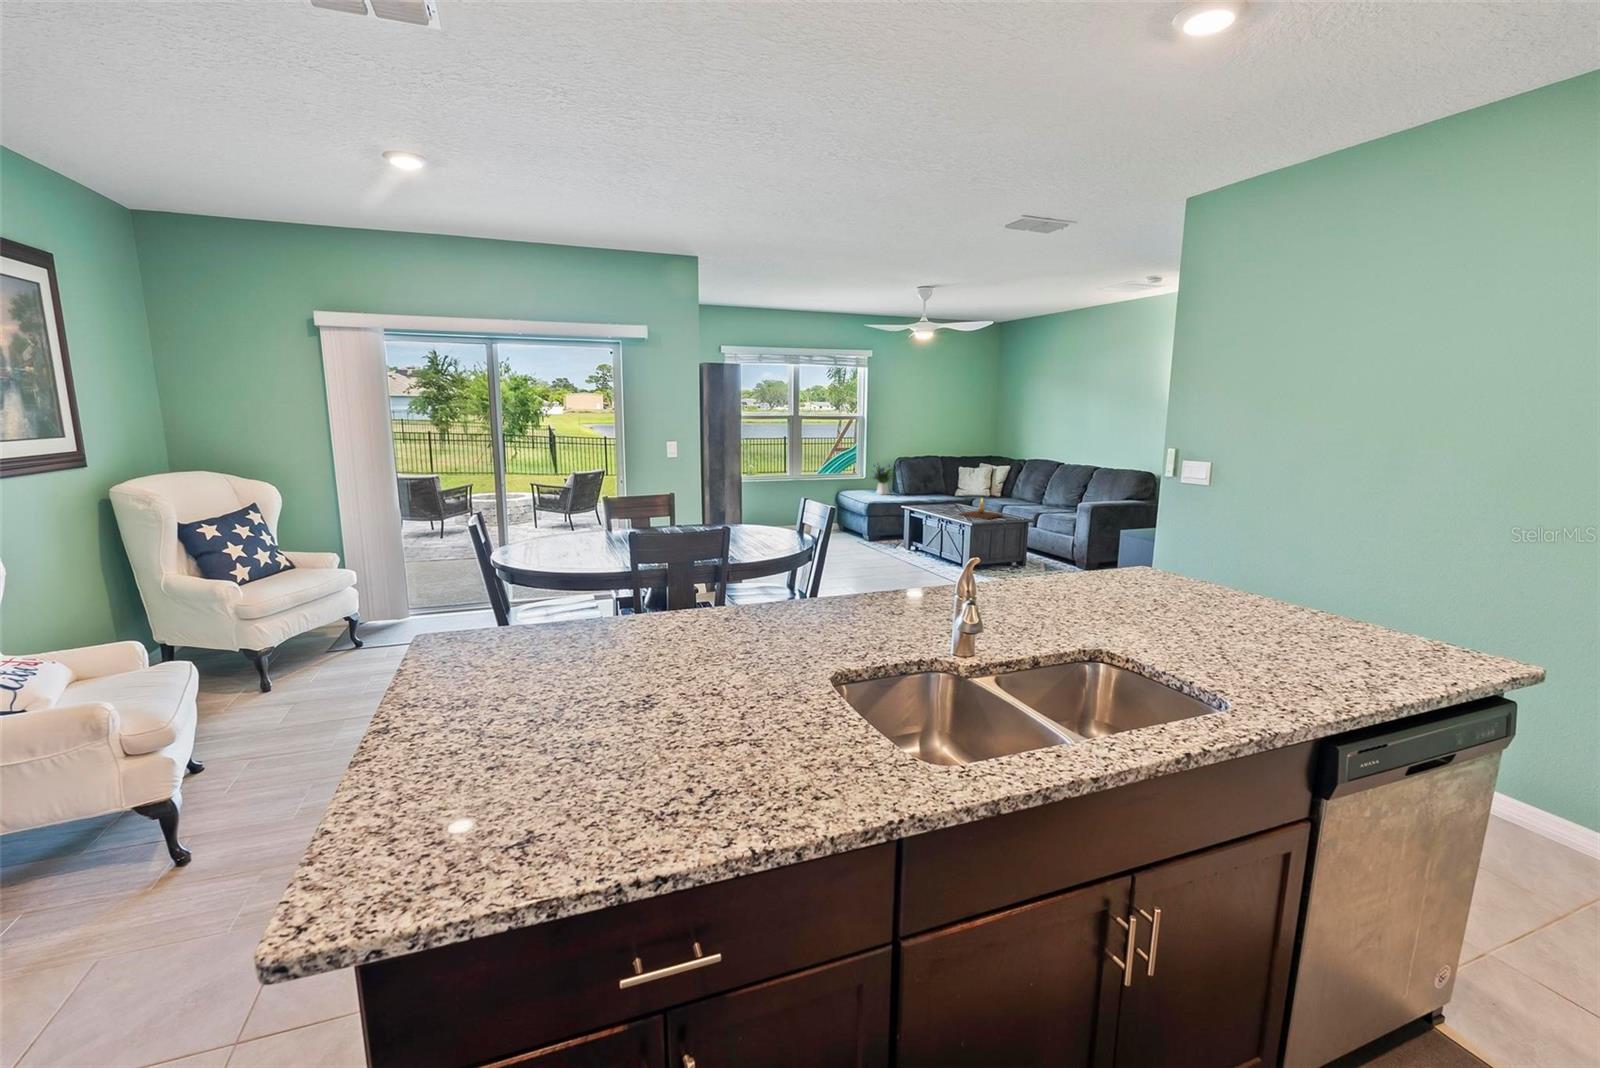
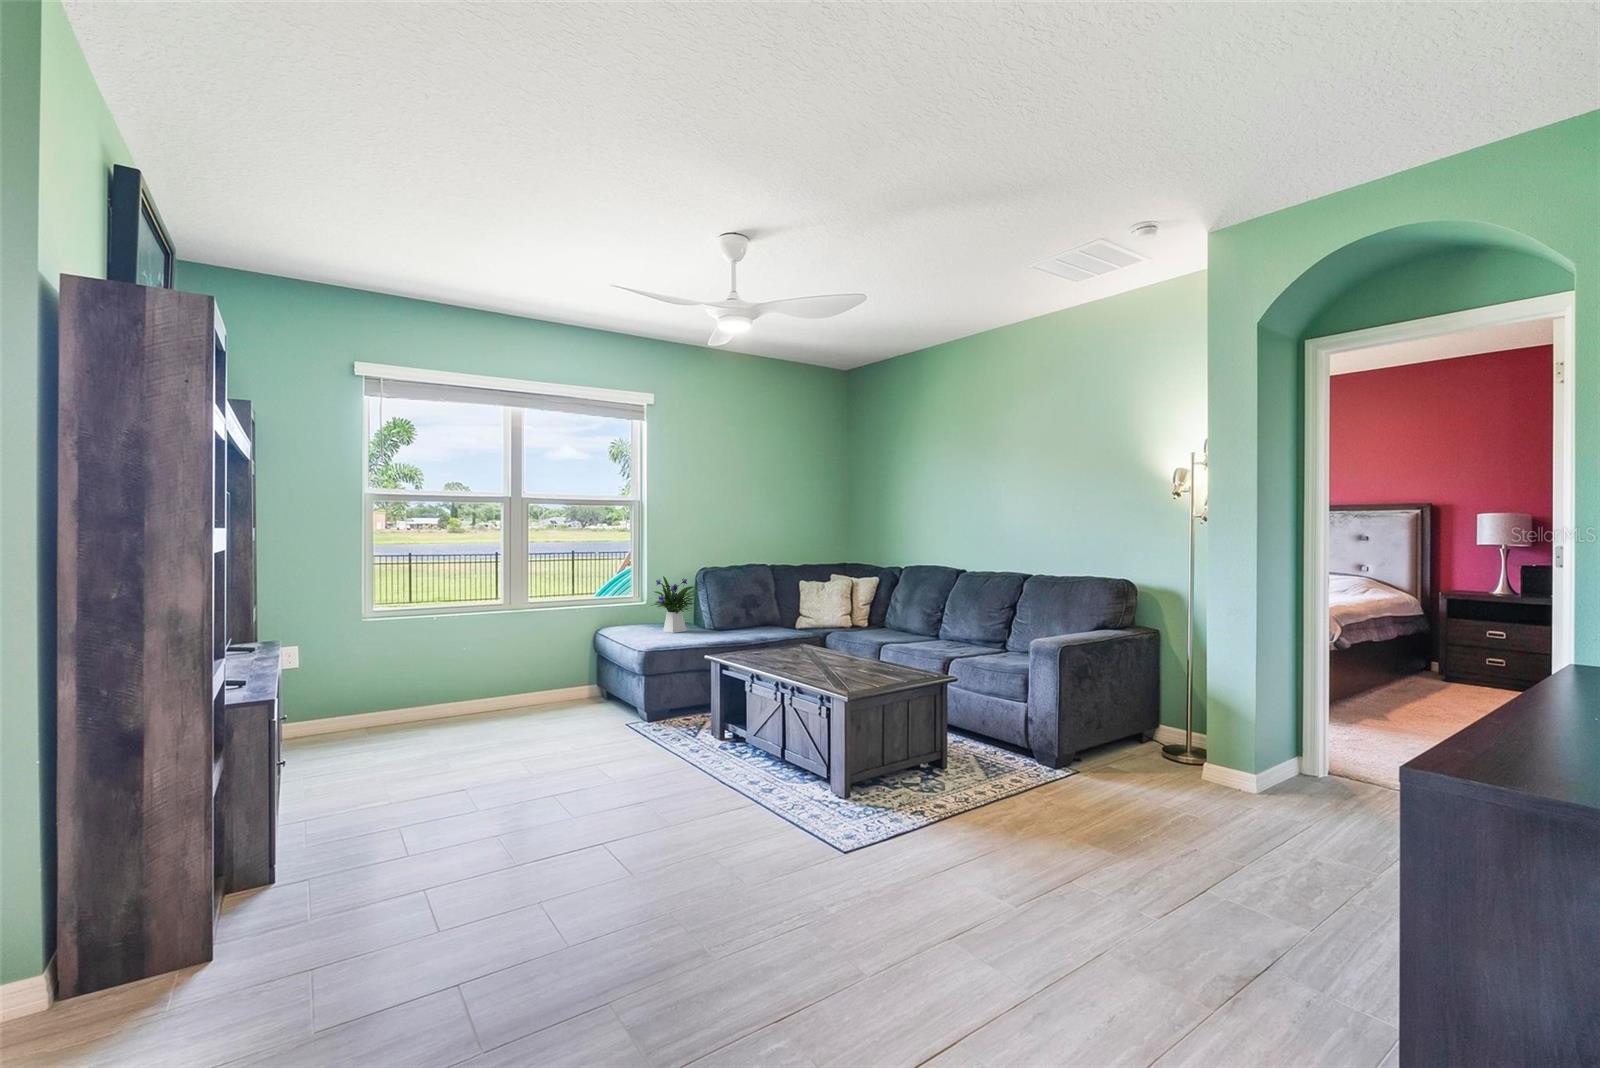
candle: present [959,499,1003,519] -> none [816,637,900,682]

